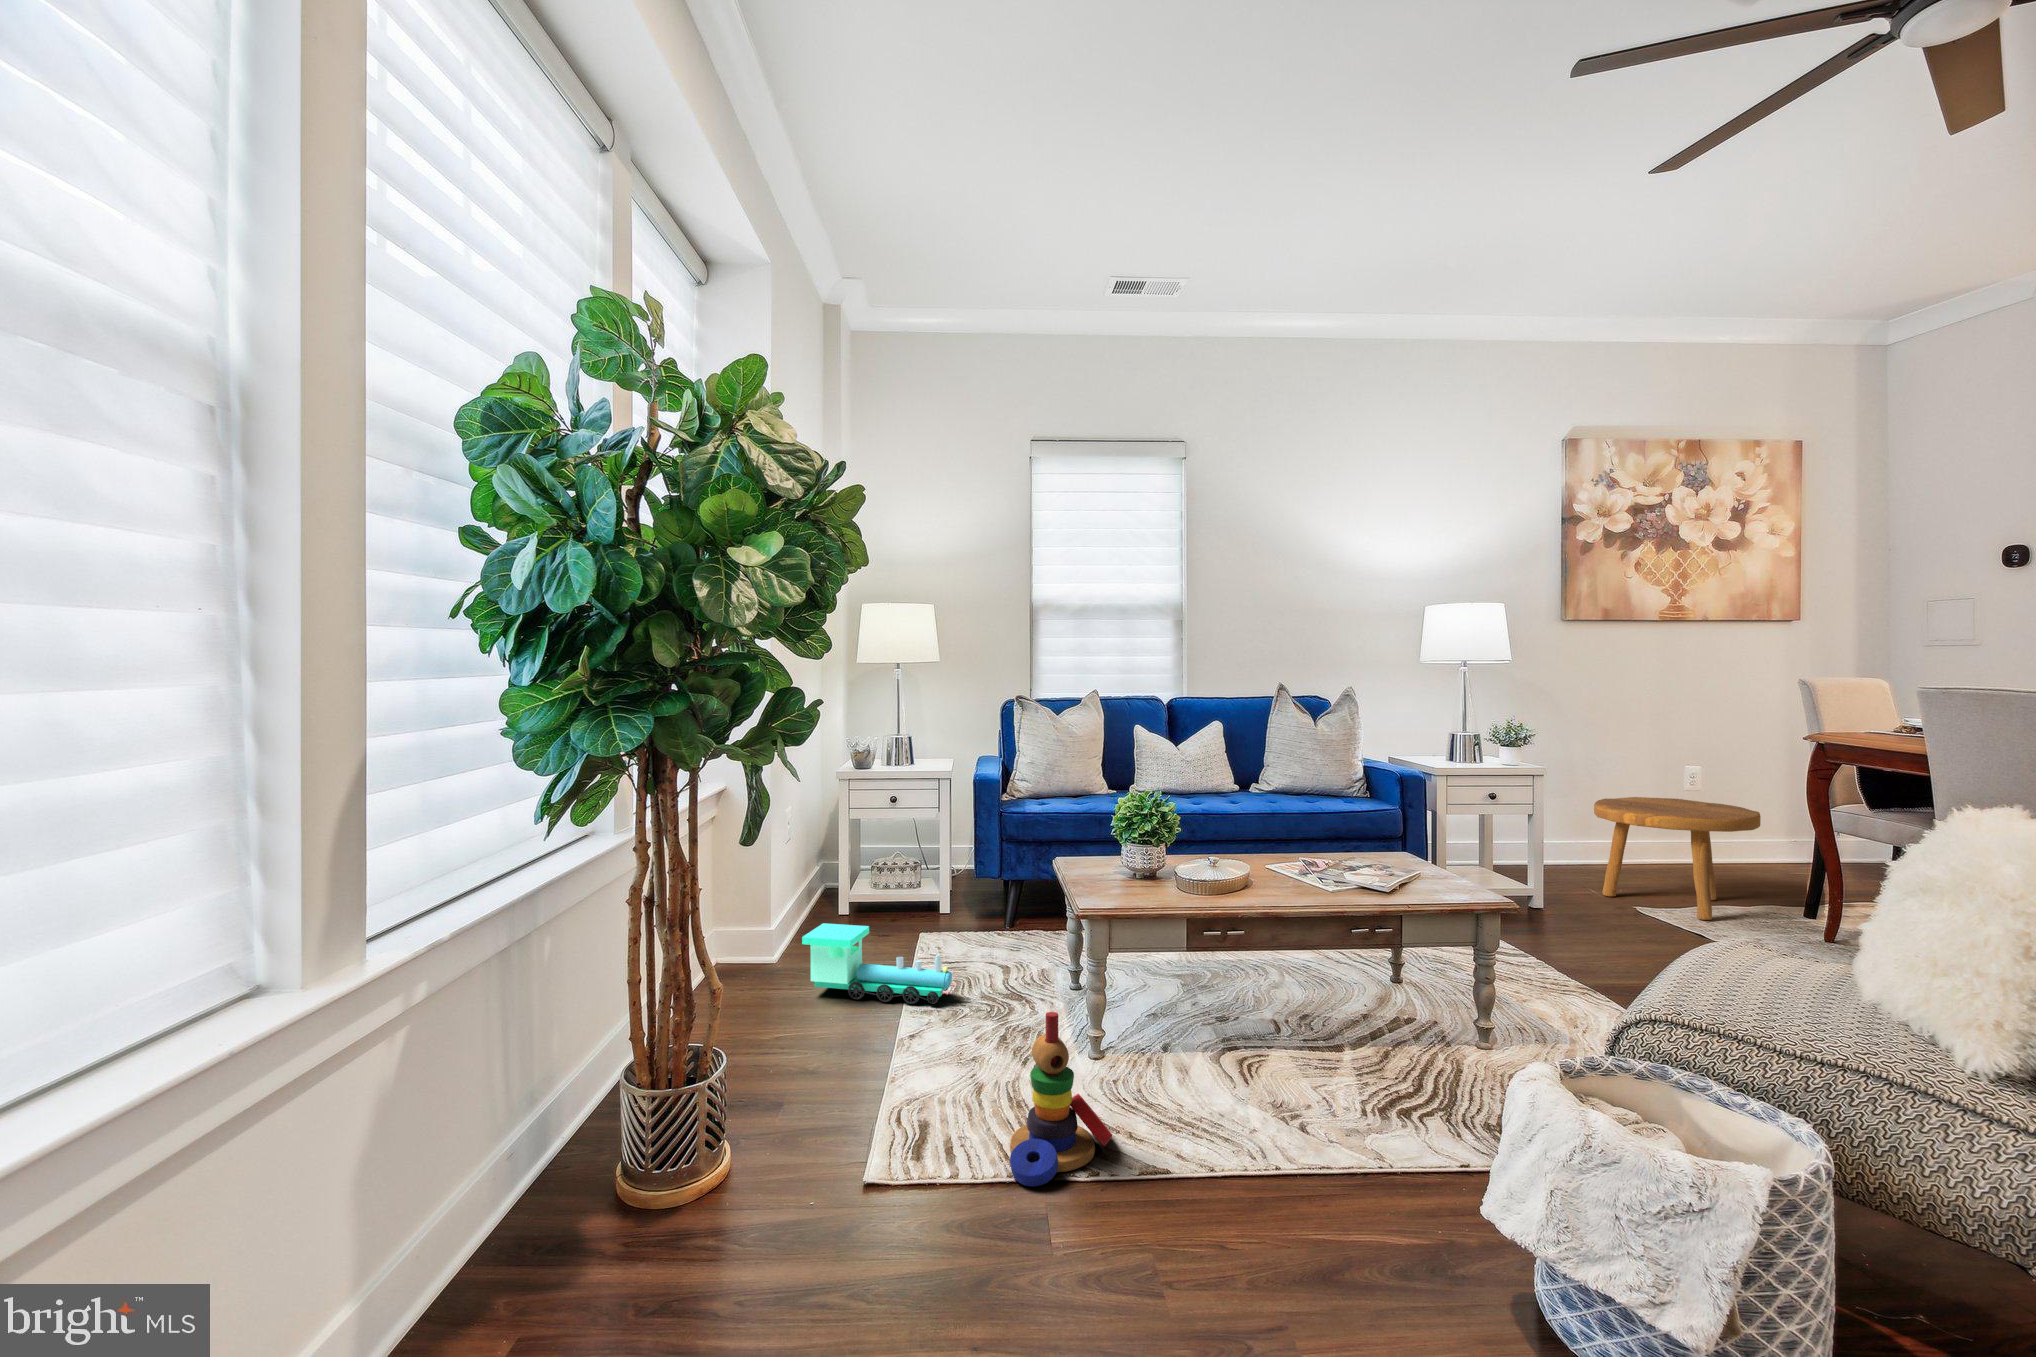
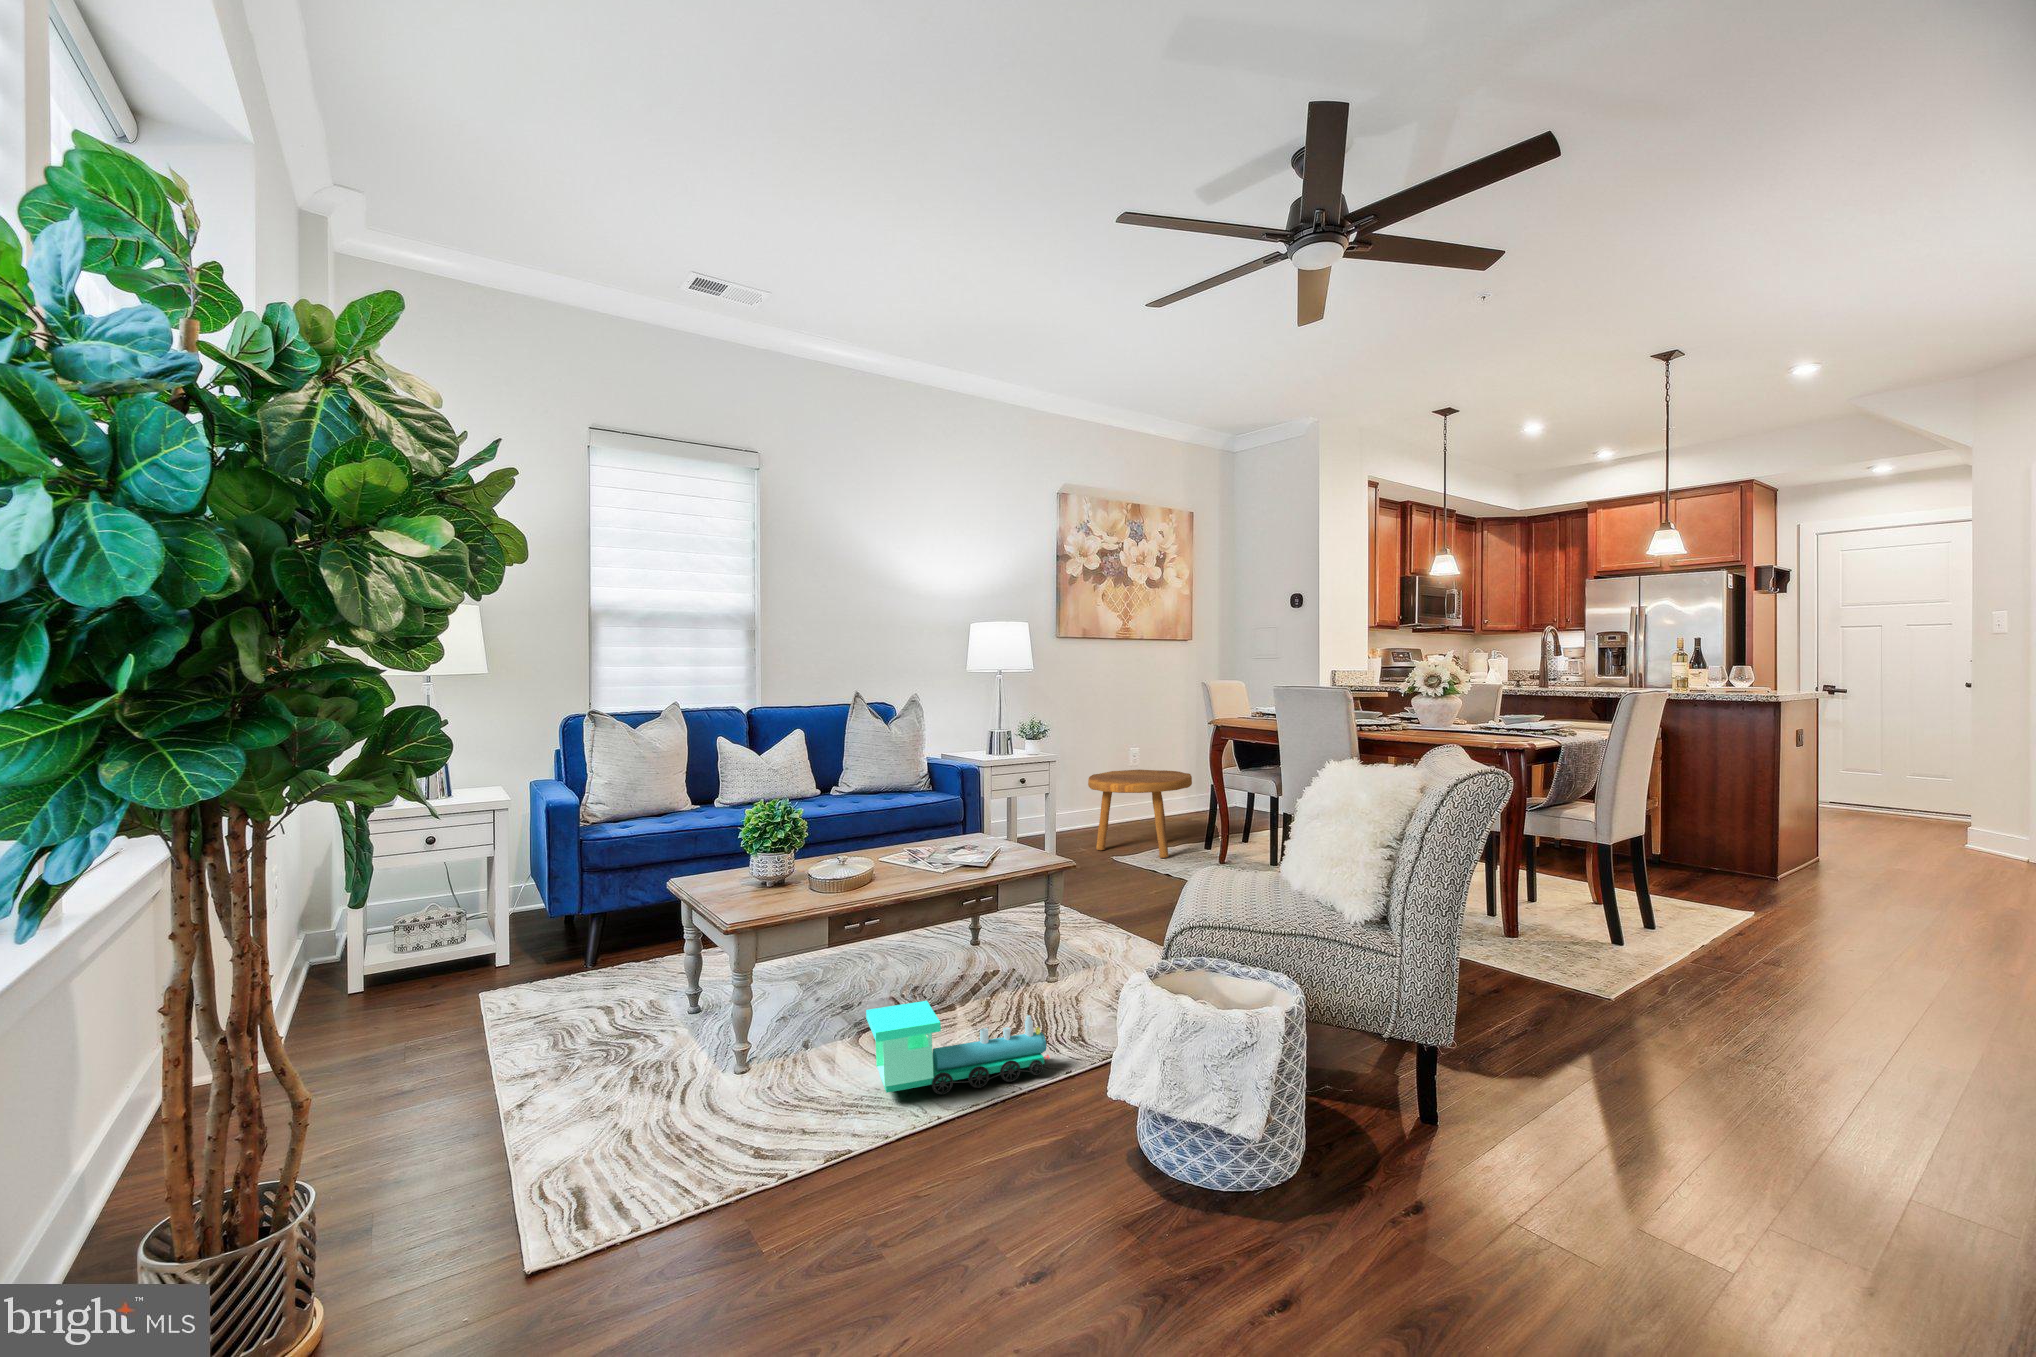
toy train: present [802,923,955,1004] -> present [866,1001,1050,1094]
stacking toy: present [1010,1012,1112,1186] -> none [684,1031,787,1209]

